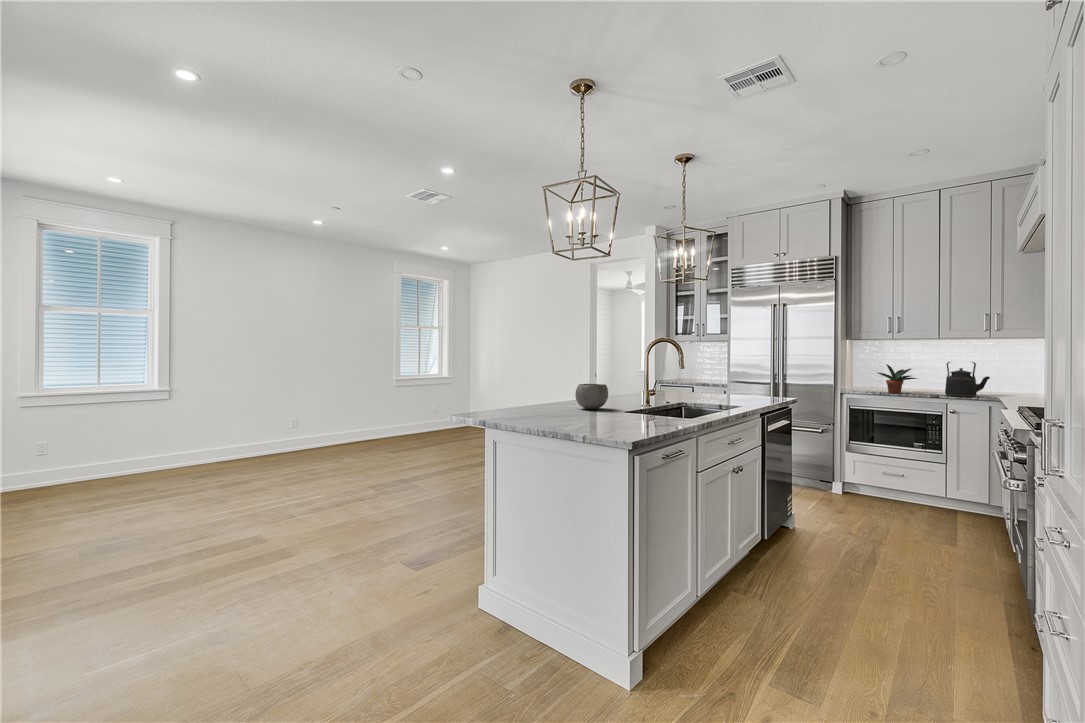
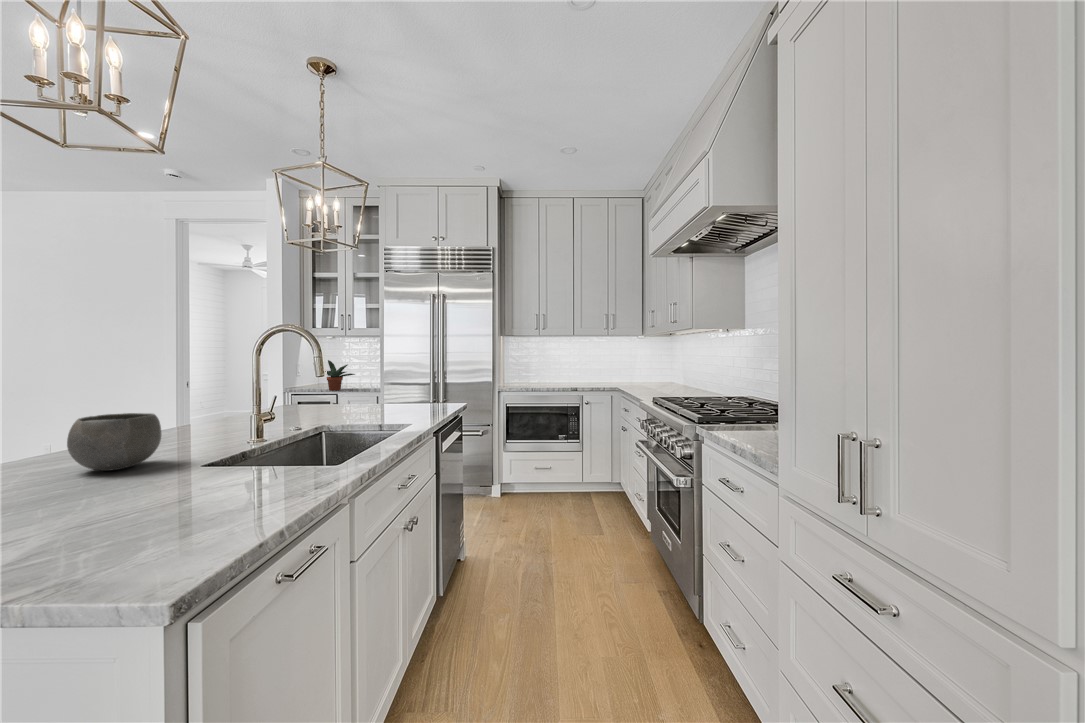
kettle: present [945,362,990,397] -> none [584,358,615,390]
potted plant: present [878,364,917,393] -> present [325,360,355,391]

